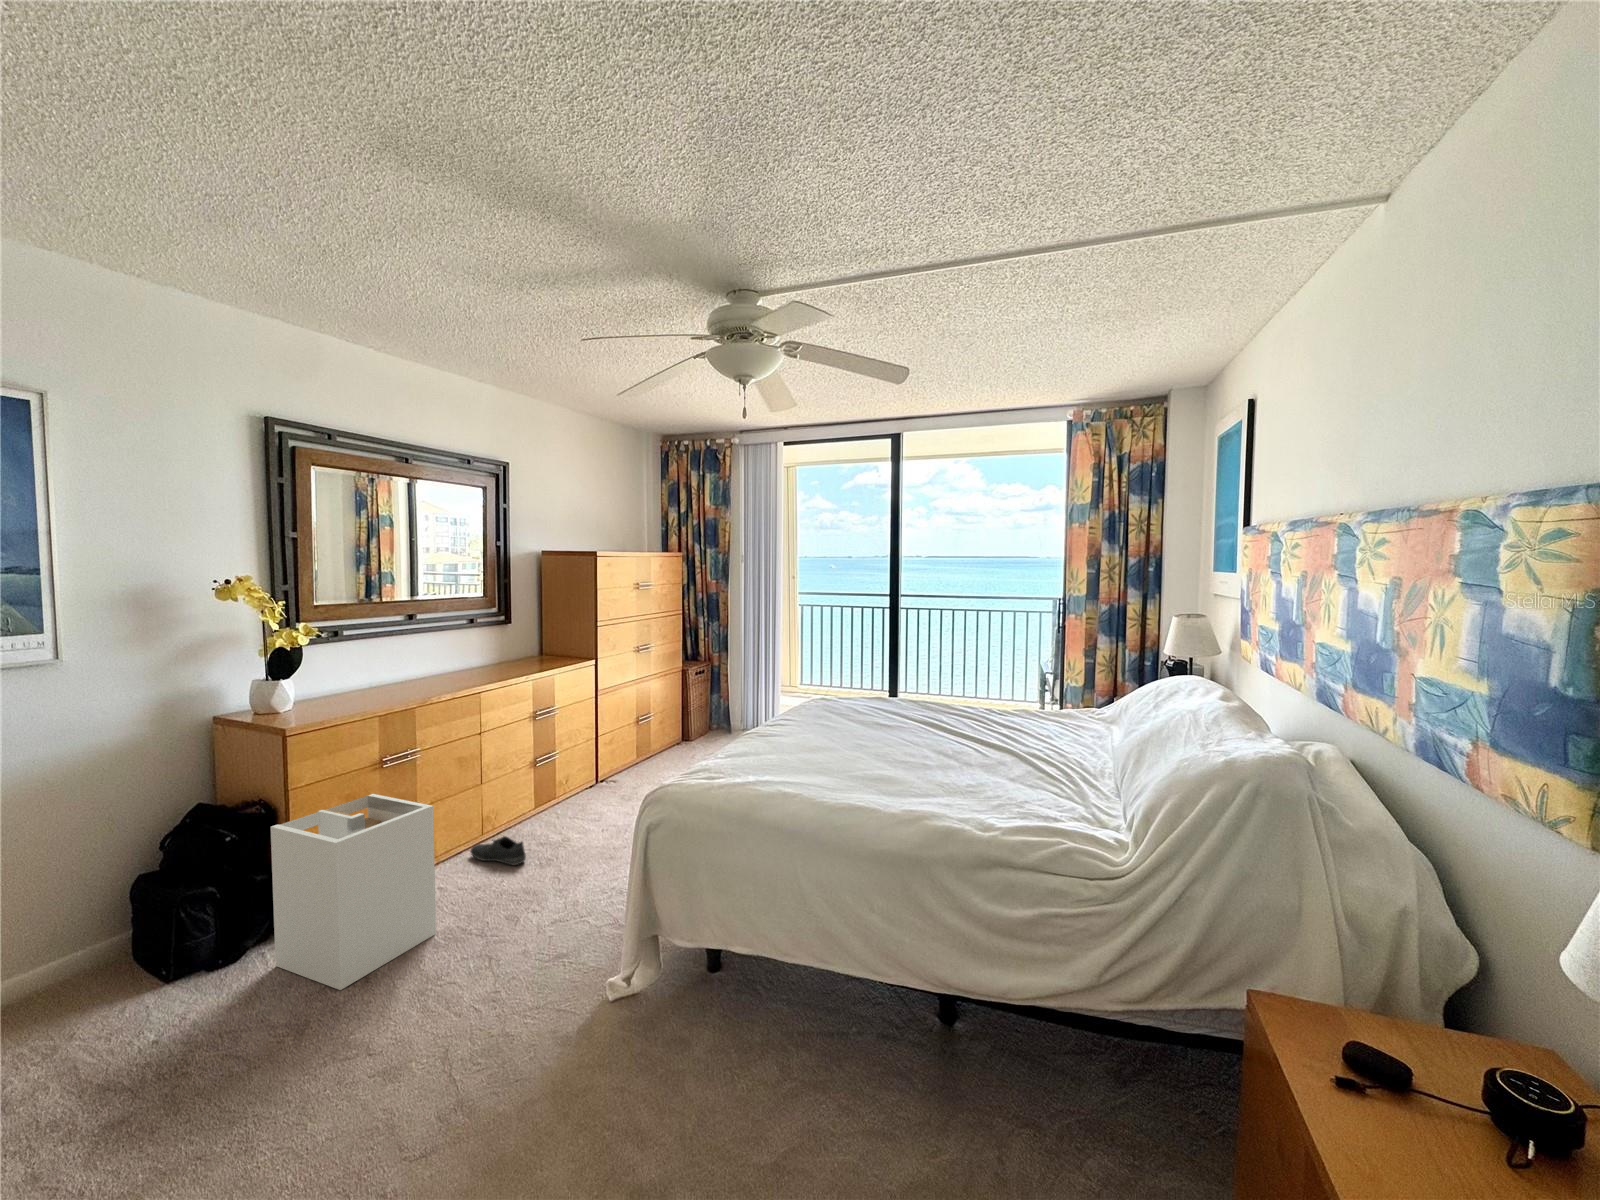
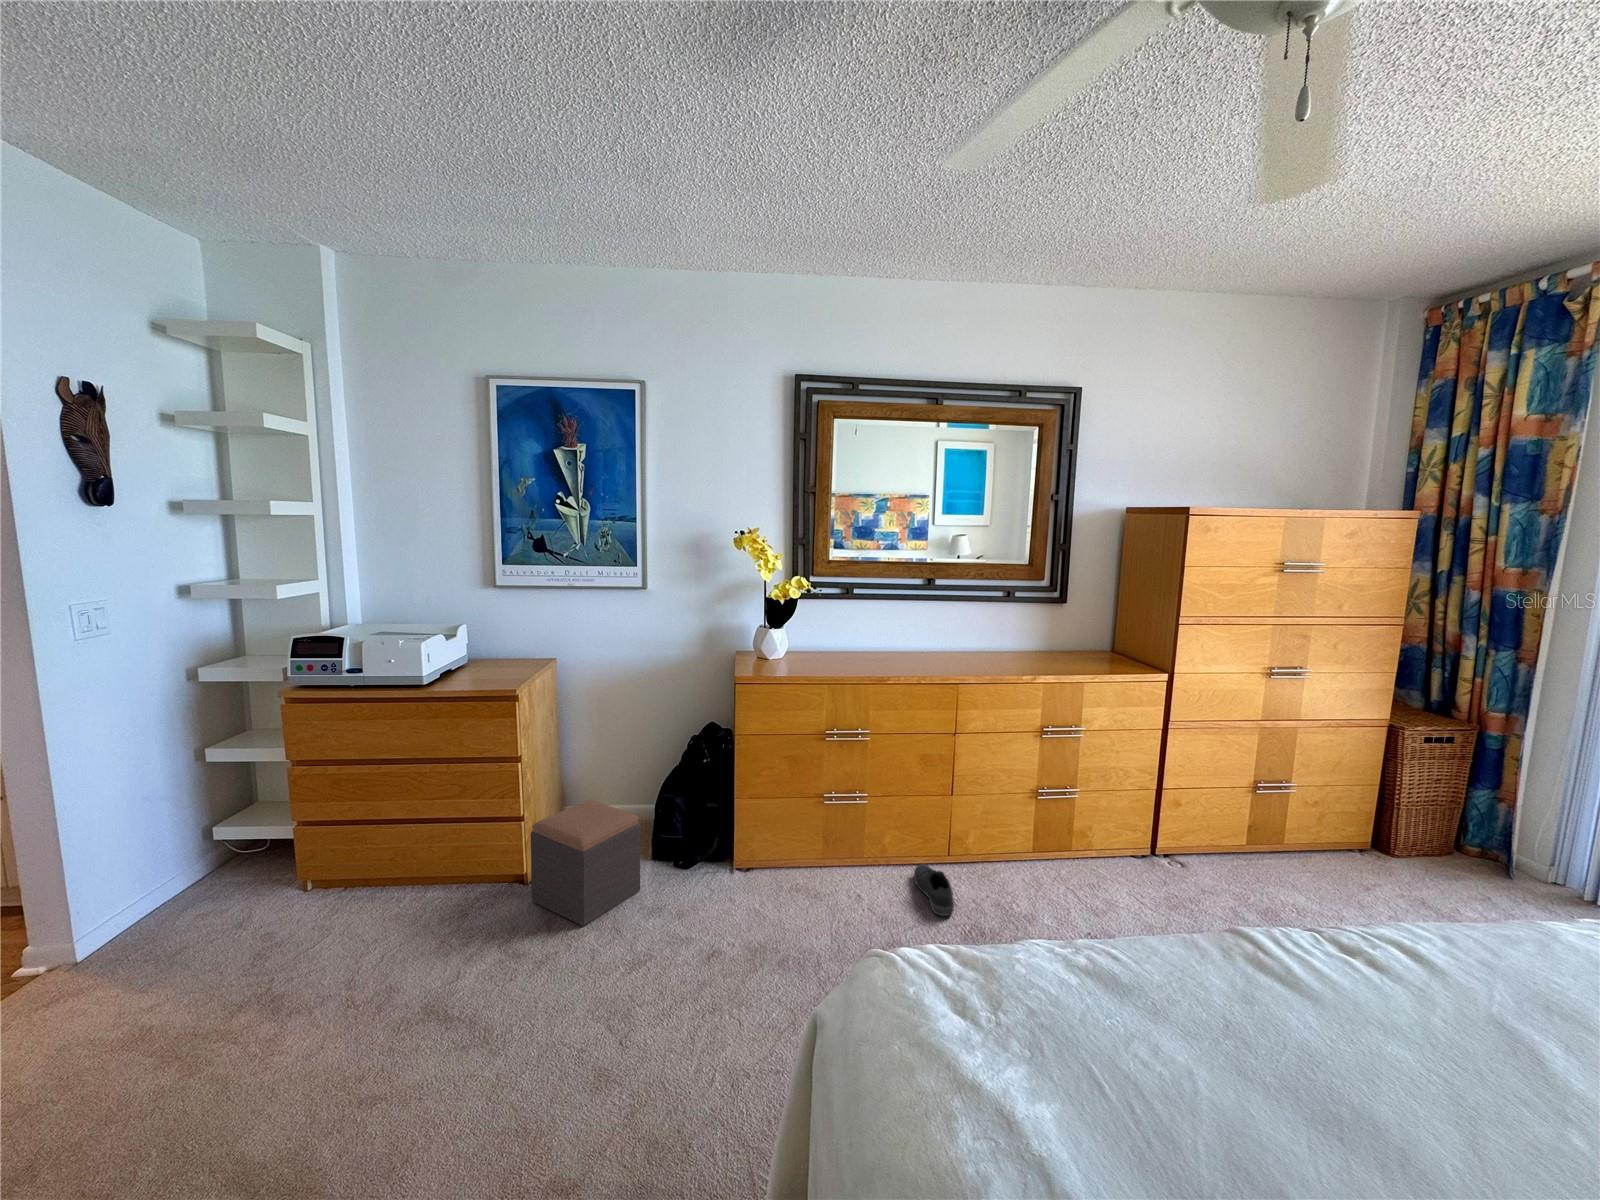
laundry hamper: present [271,794,436,990] -> none [685,761,797,945]
footstool: none [39,917,207,1100] -> present [531,800,640,926]

